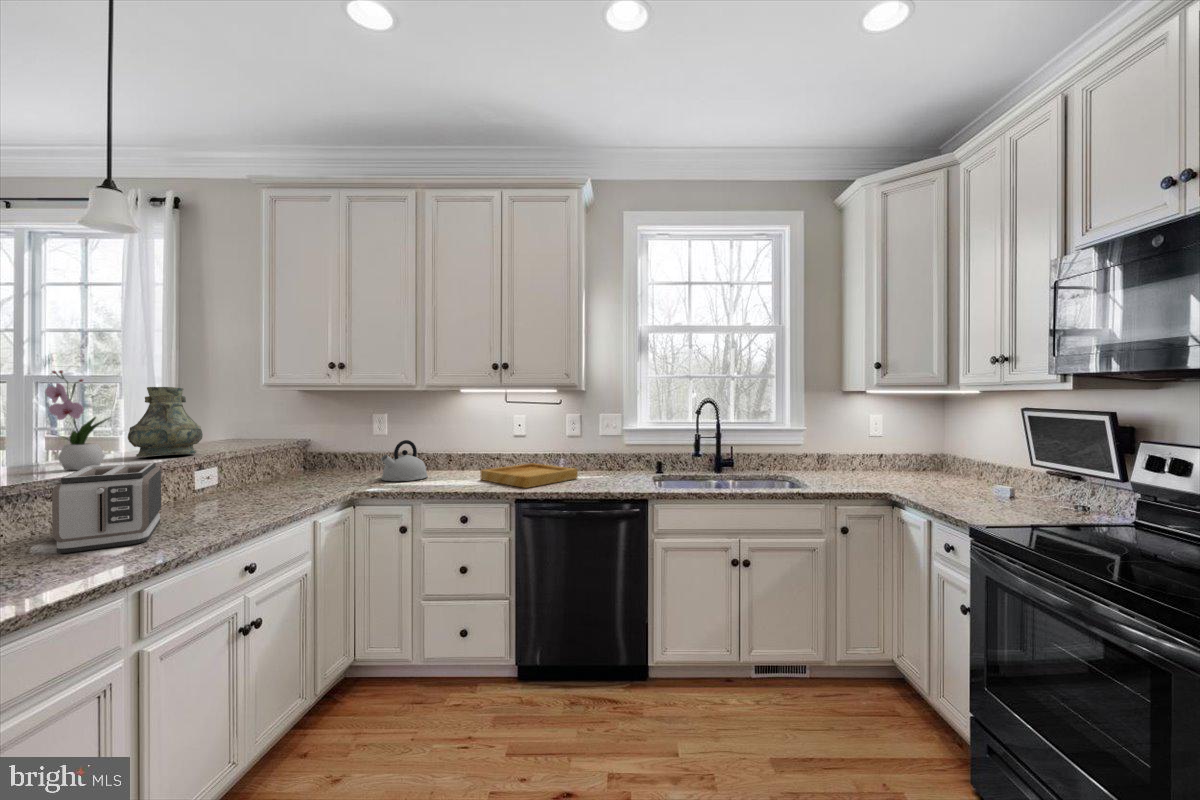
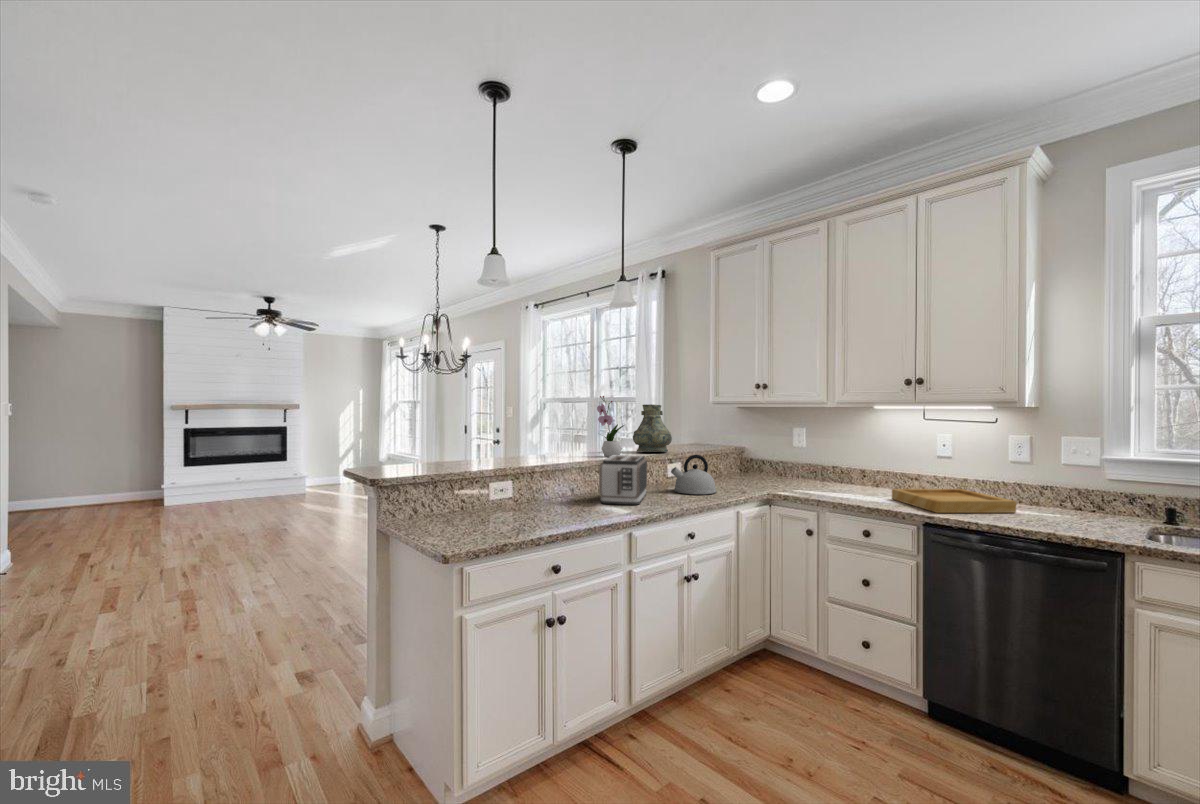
kettle: present [381,440,428,481] -> present [671,455,717,494]

